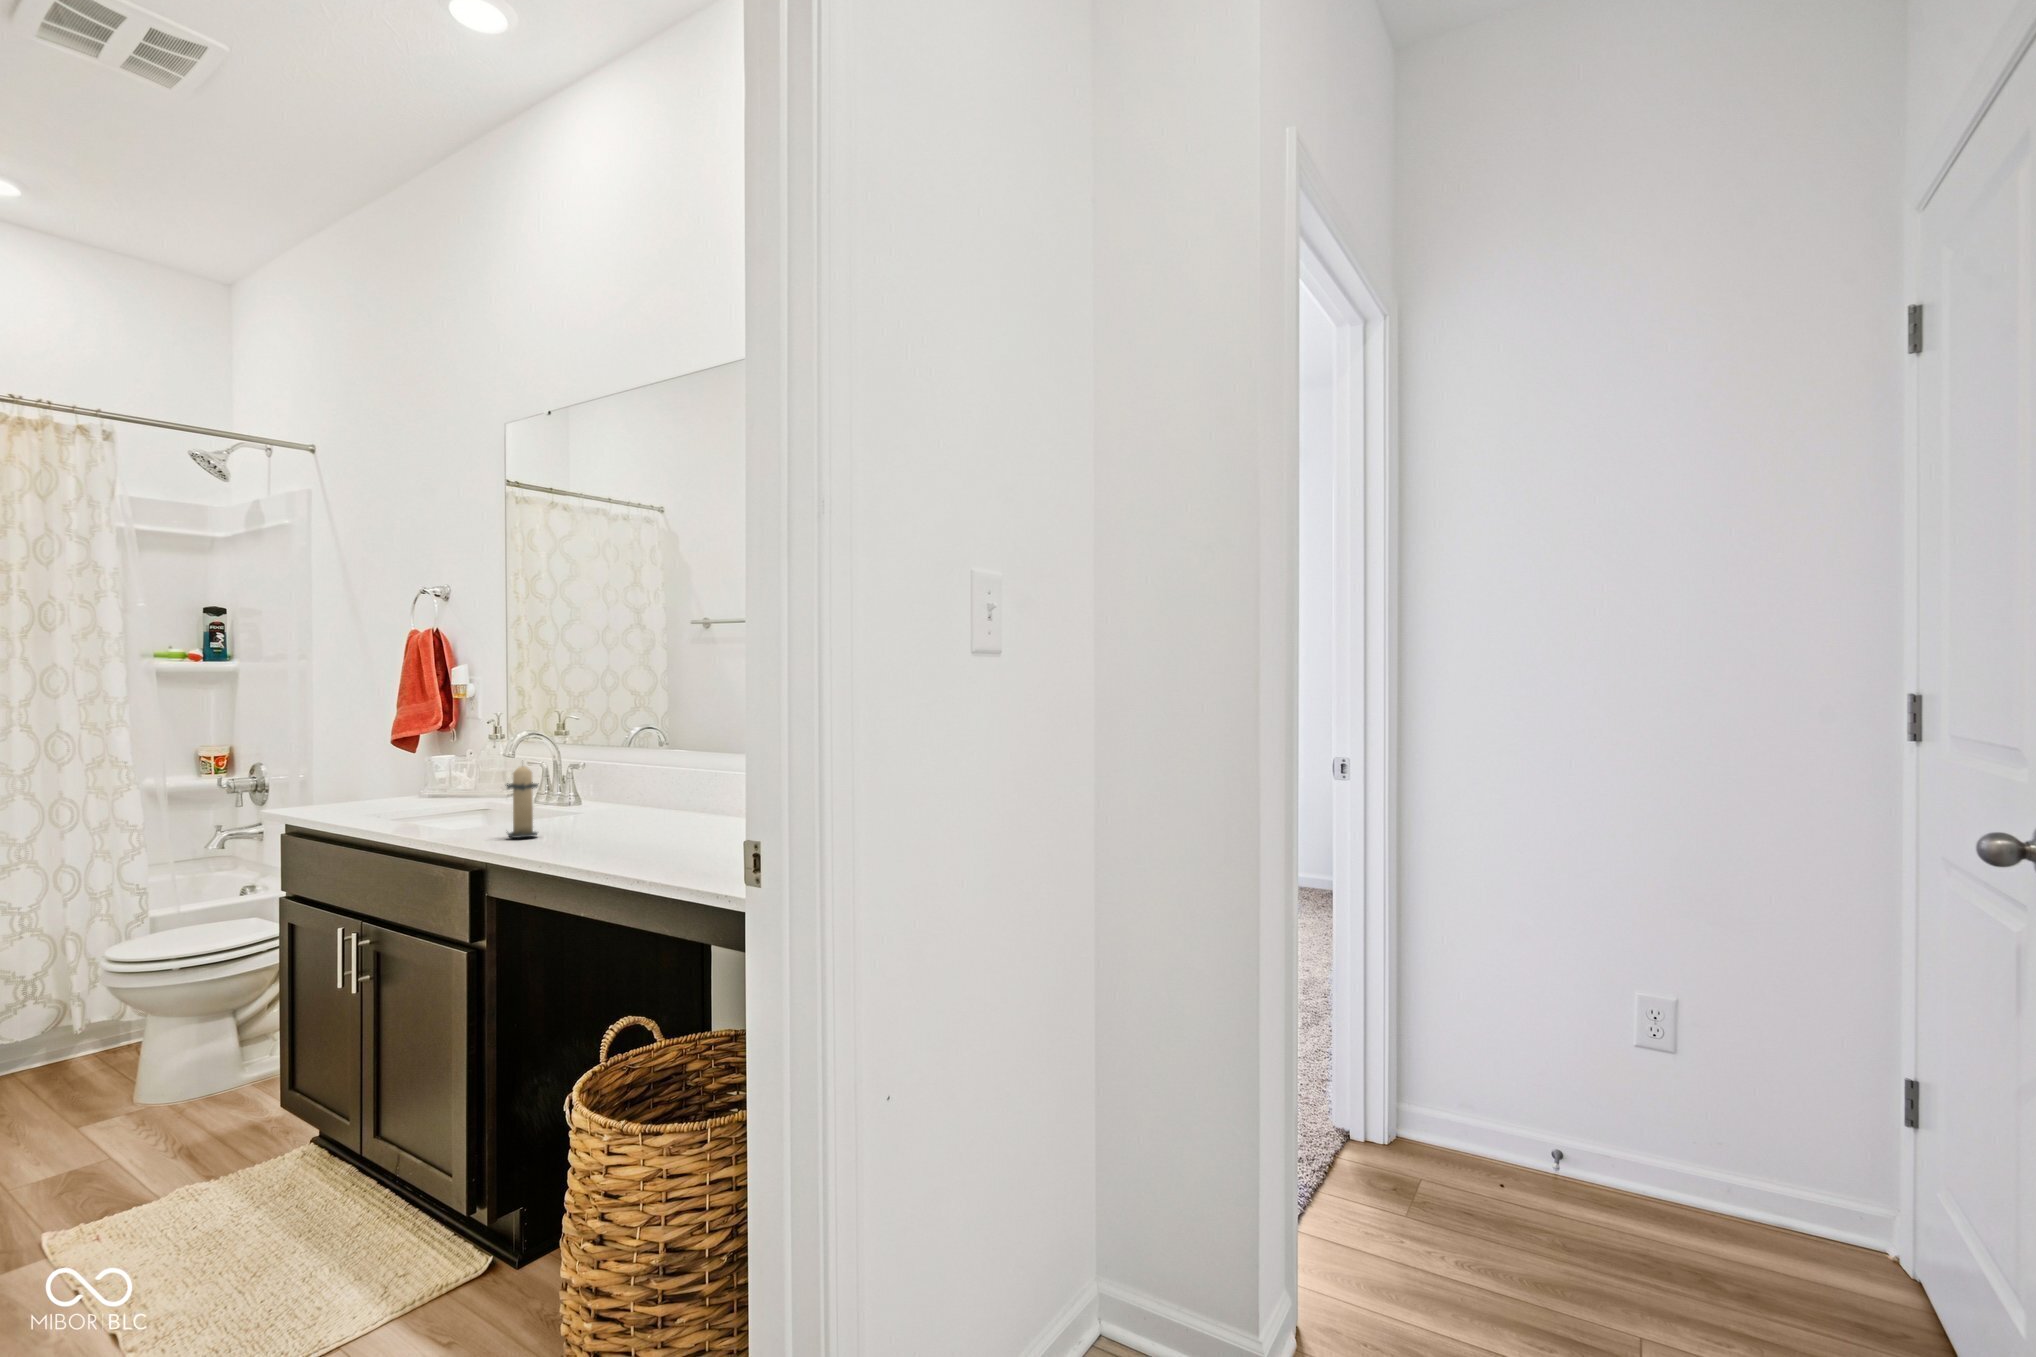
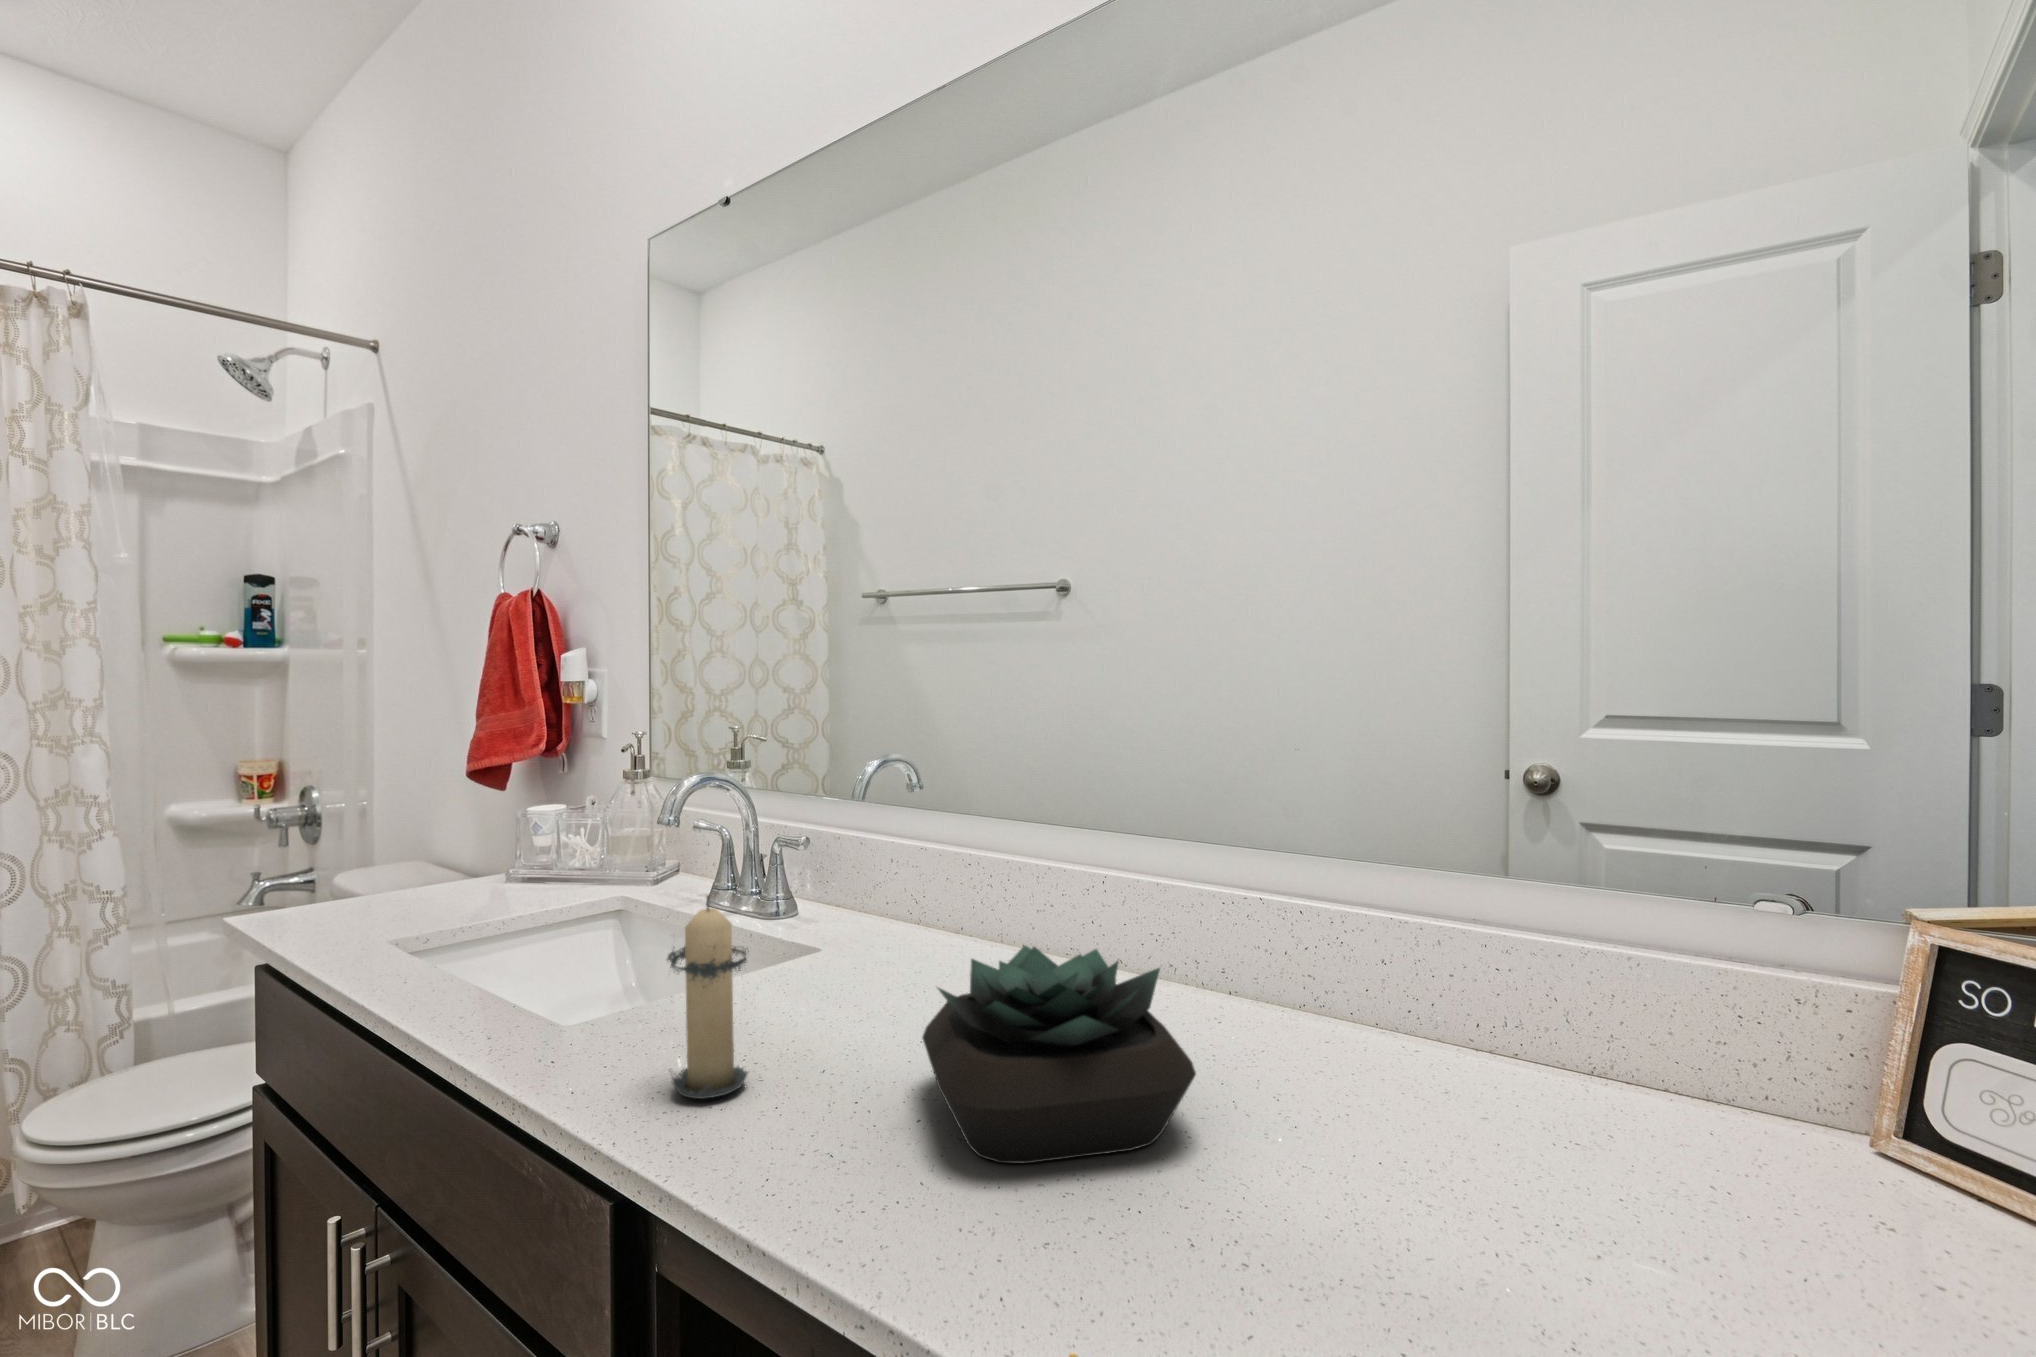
succulent plant: none [603,780,704,844] -> present [922,946,1196,1164]

